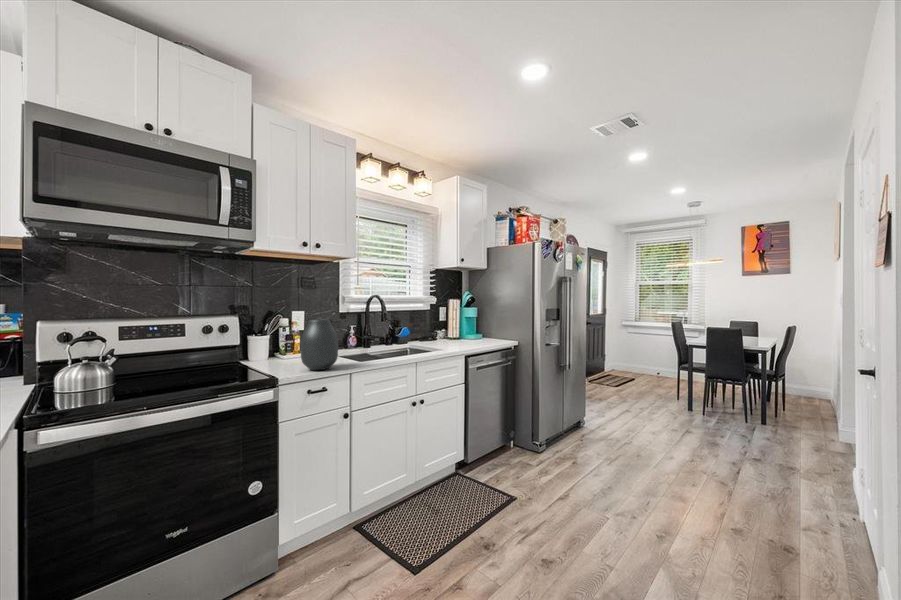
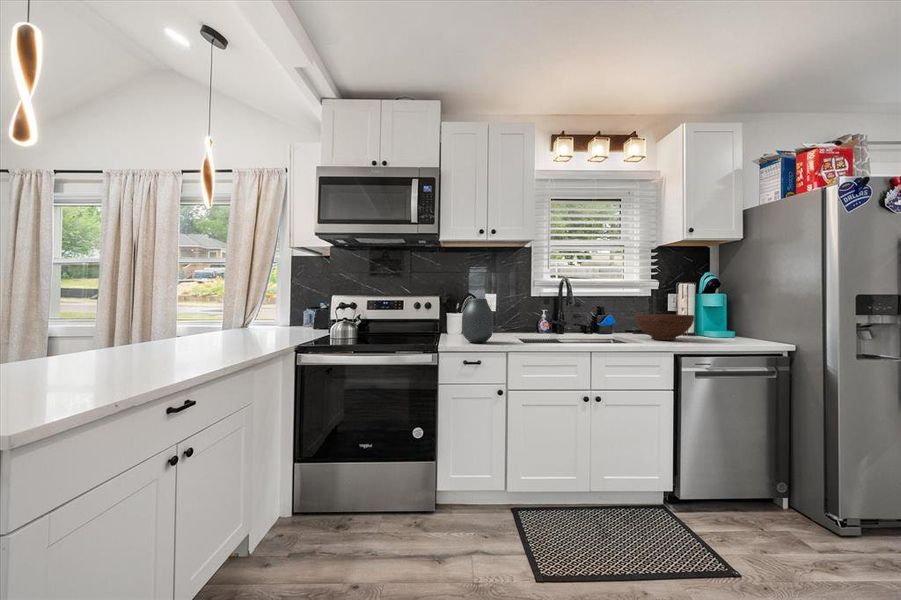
fruit bowl: none [428,324,470,345] -> present [634,314,694,340]

